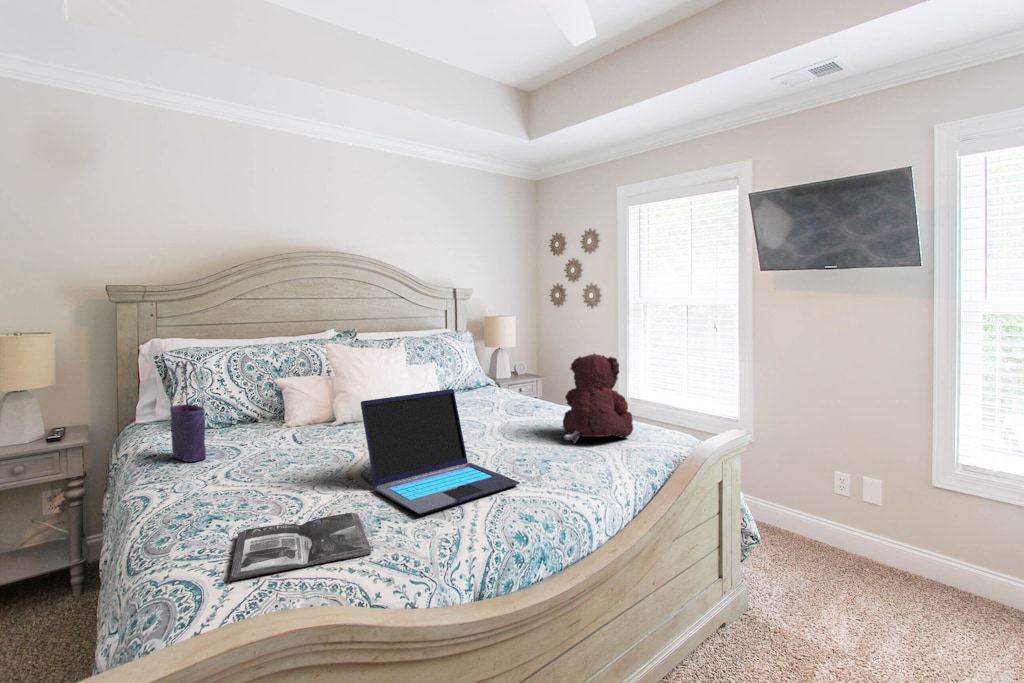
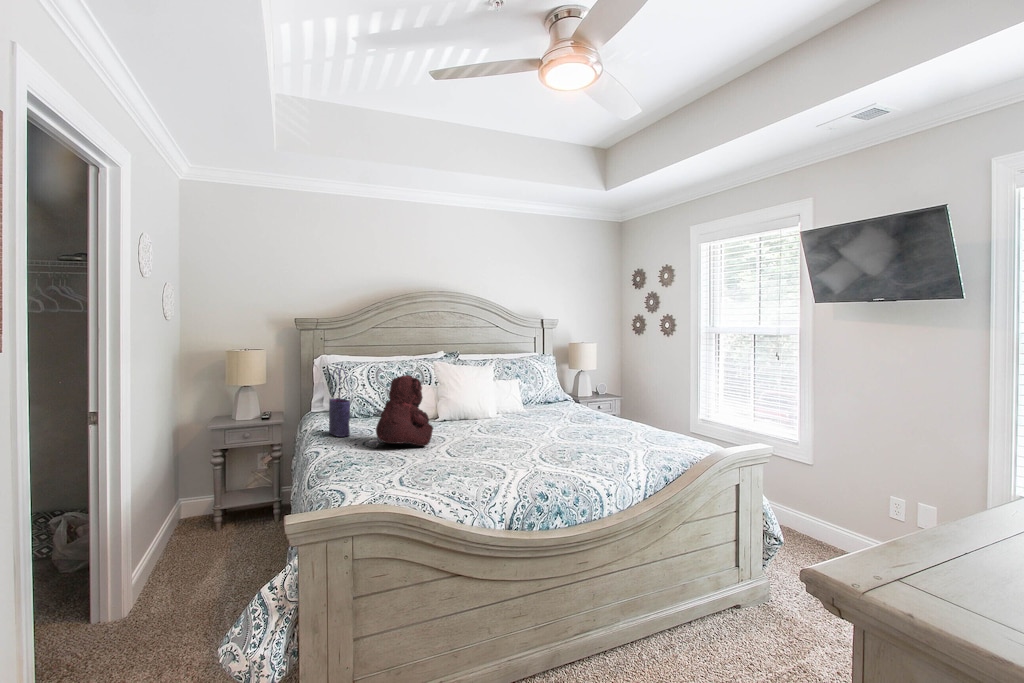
teddy bear: present [563,354,633,444] -> present [368,375,433,447]
laptop: present [361,389,520,515] -> none [447,395,553,474]
magazine: present [230,513,371,580] -> none [359,469,441,493]

